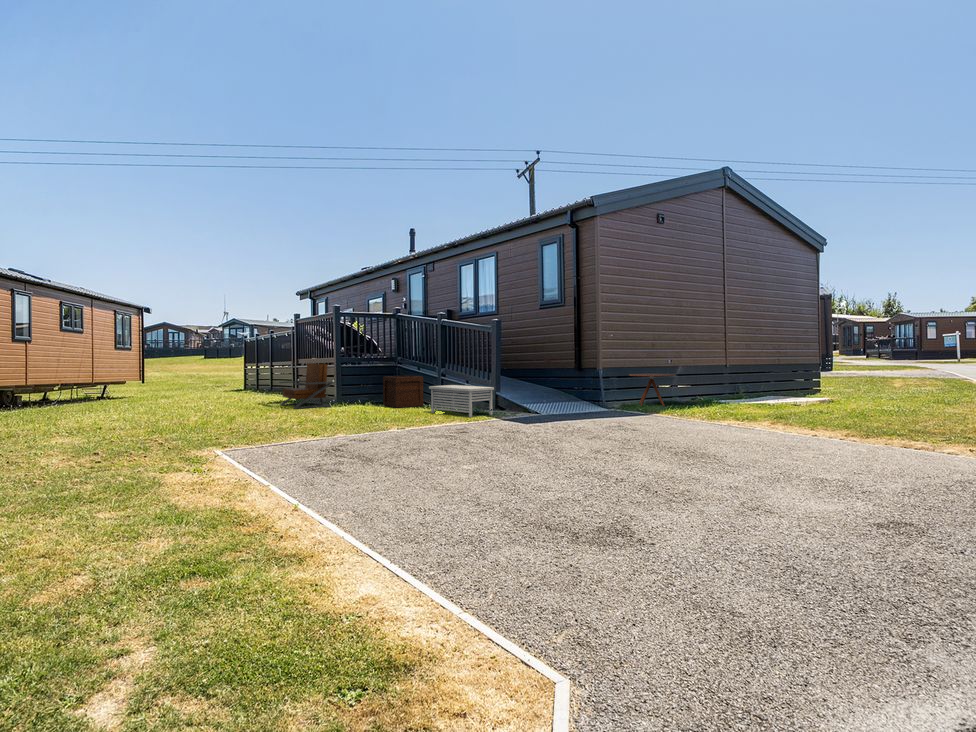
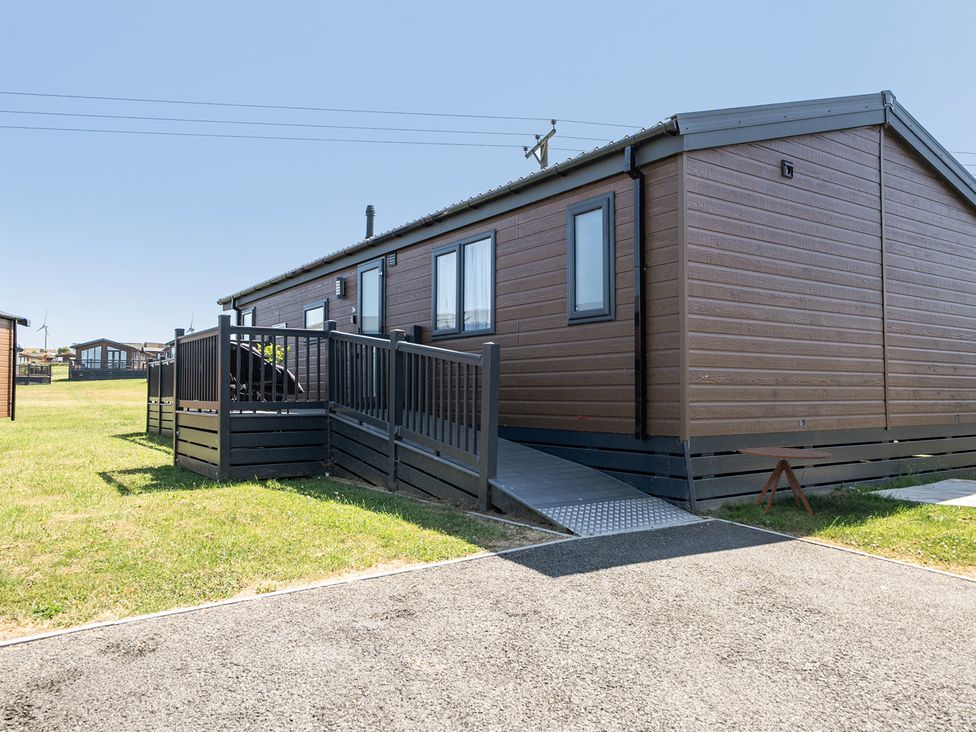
lounge chair: present [280,363,333,409] -> none [86,413,182,505]
wooden crate: present [383,376,423,408] -> none [276,441,351,508]
storage bench: present [429,385,494,417] -> none [350,468,484,553]

